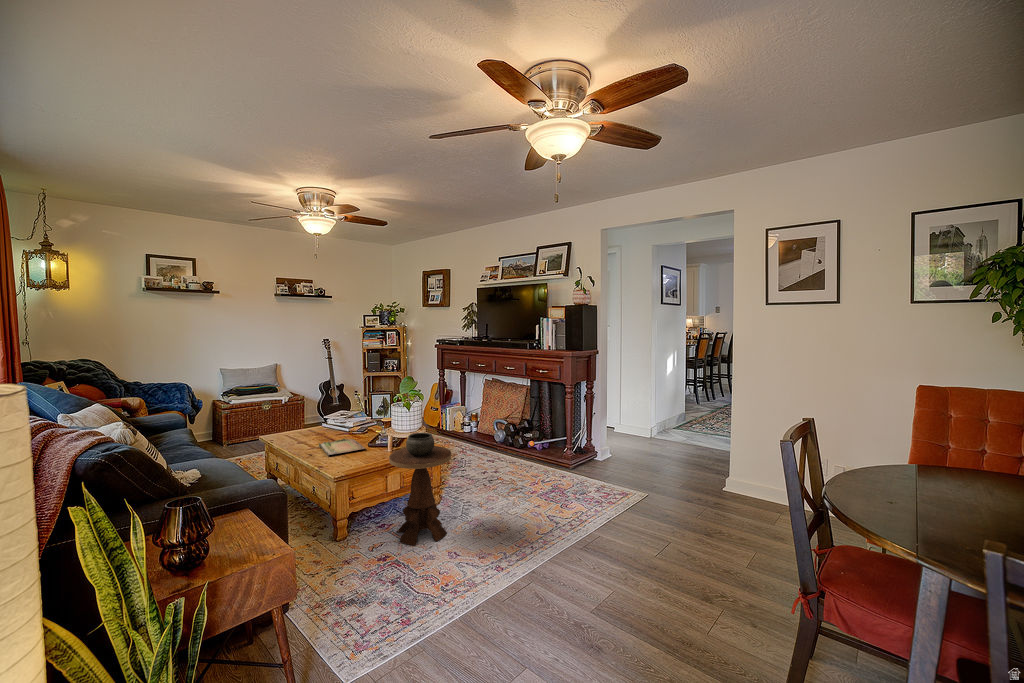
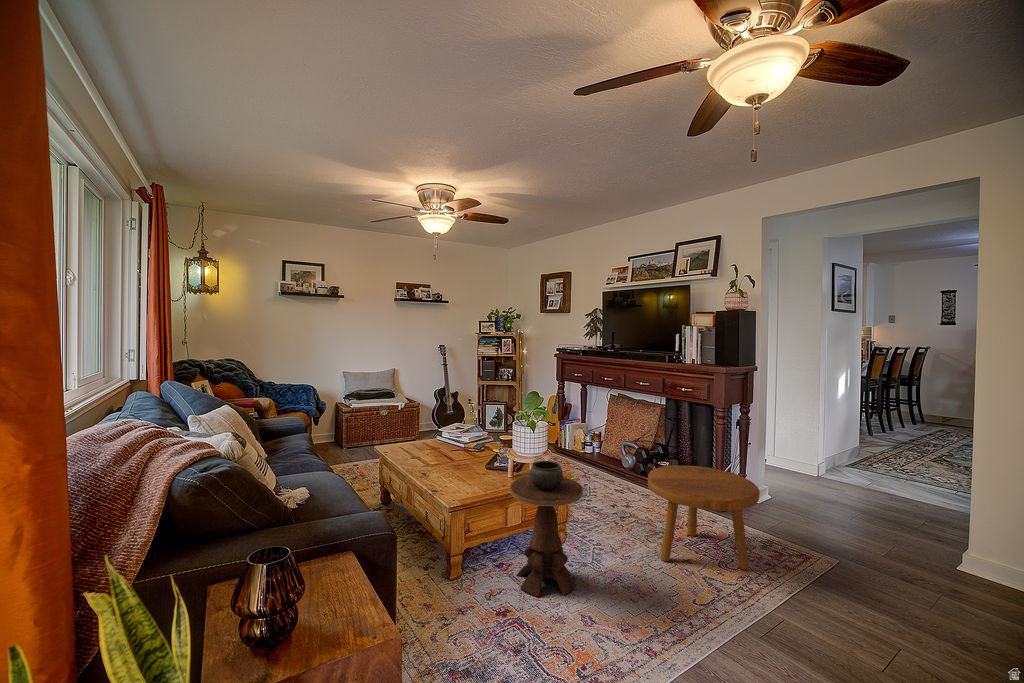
footstool: none [508,431,590,507] -> present [648,465,760,570]
tray: present [319,439,365,455] -> none [433,454,483,477]

